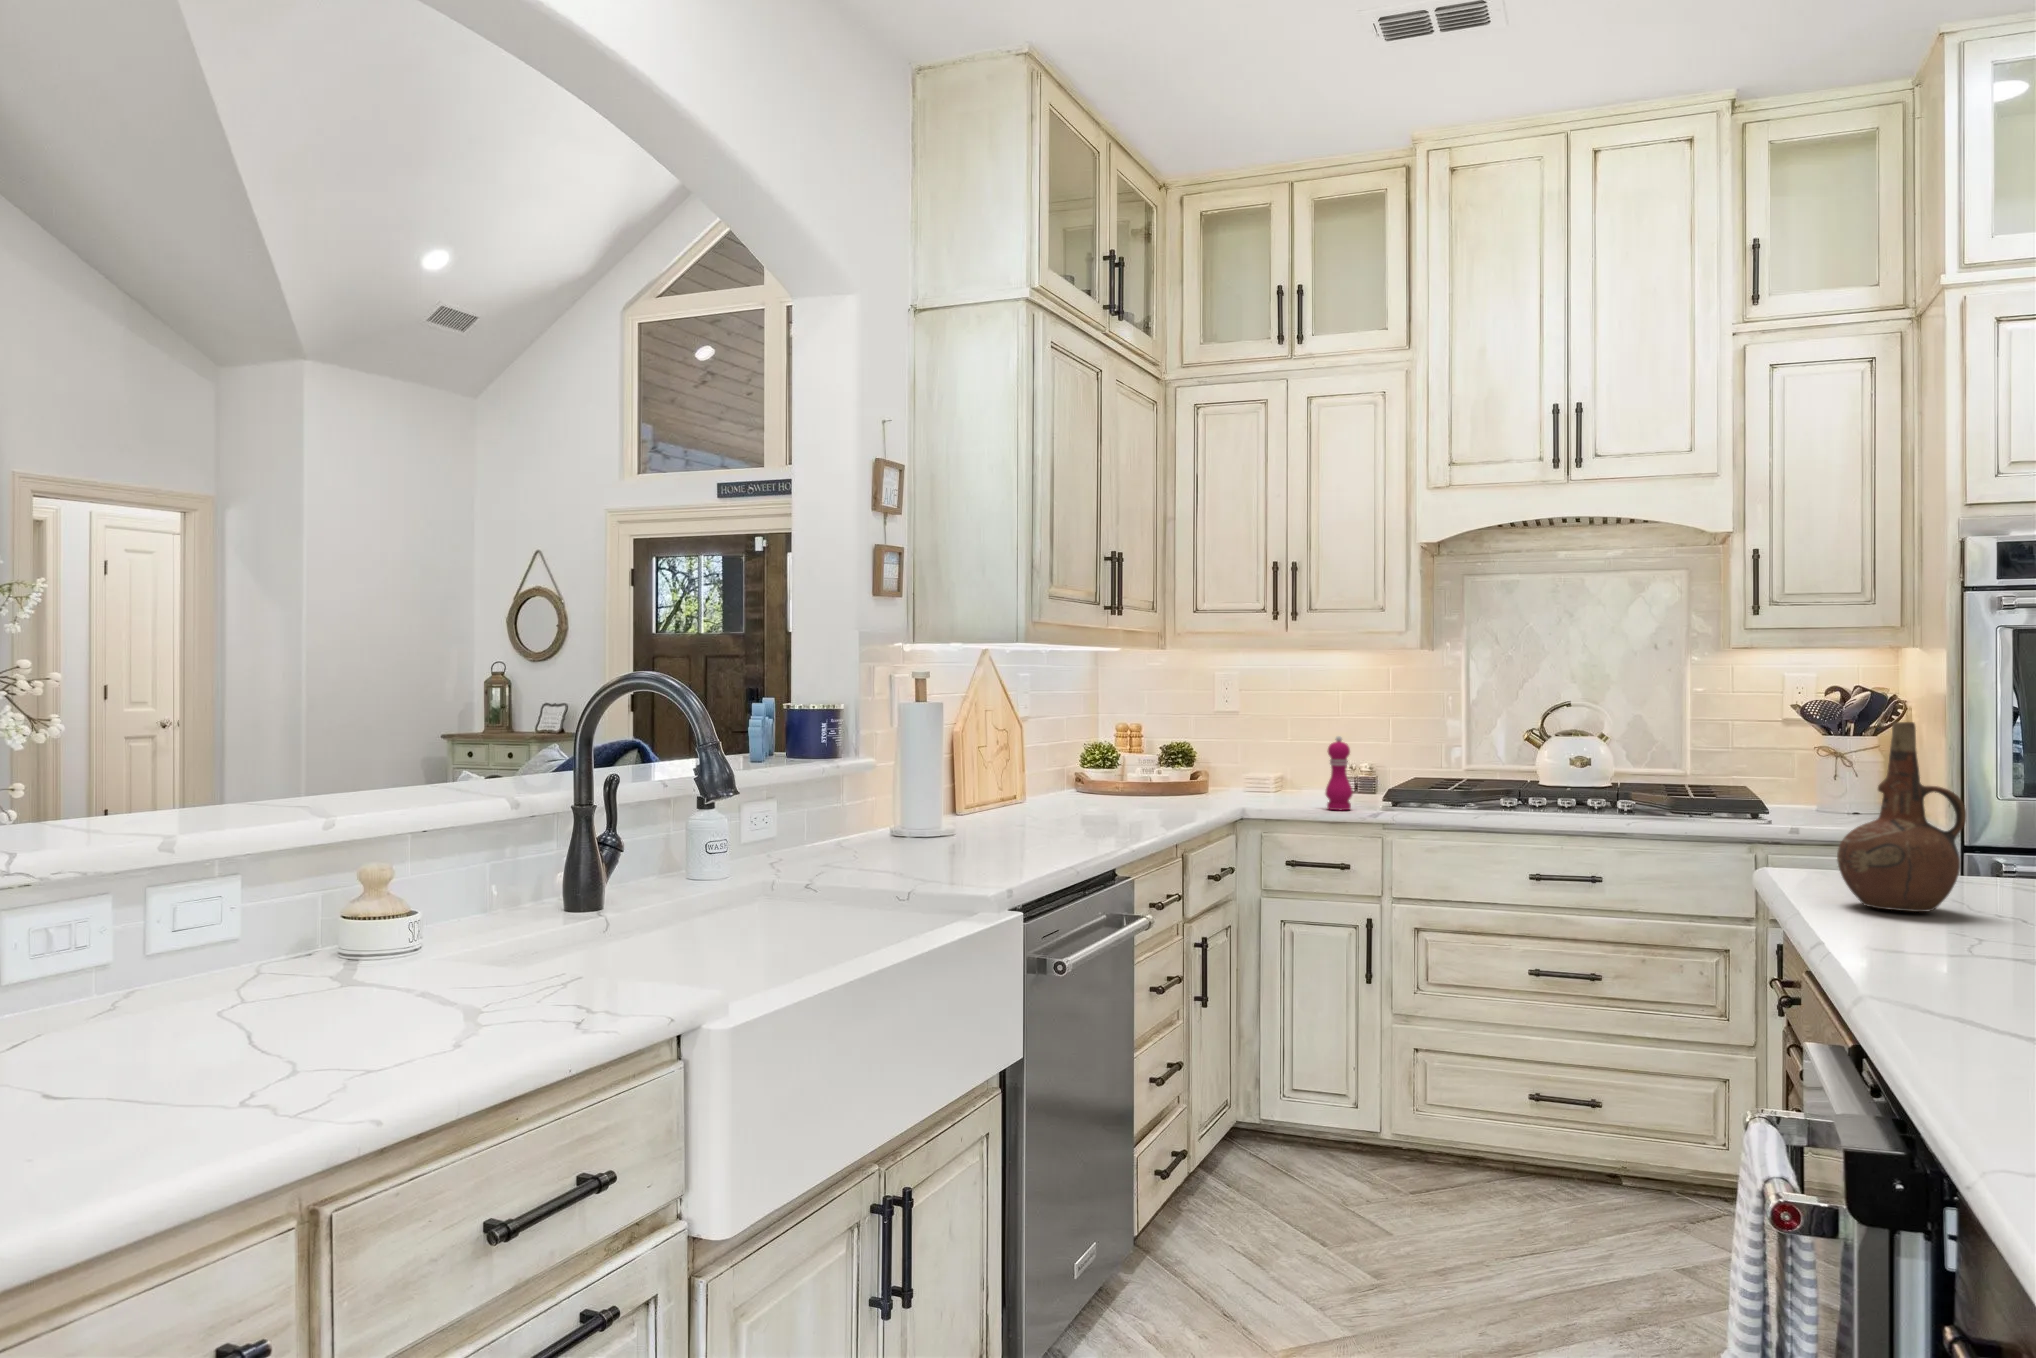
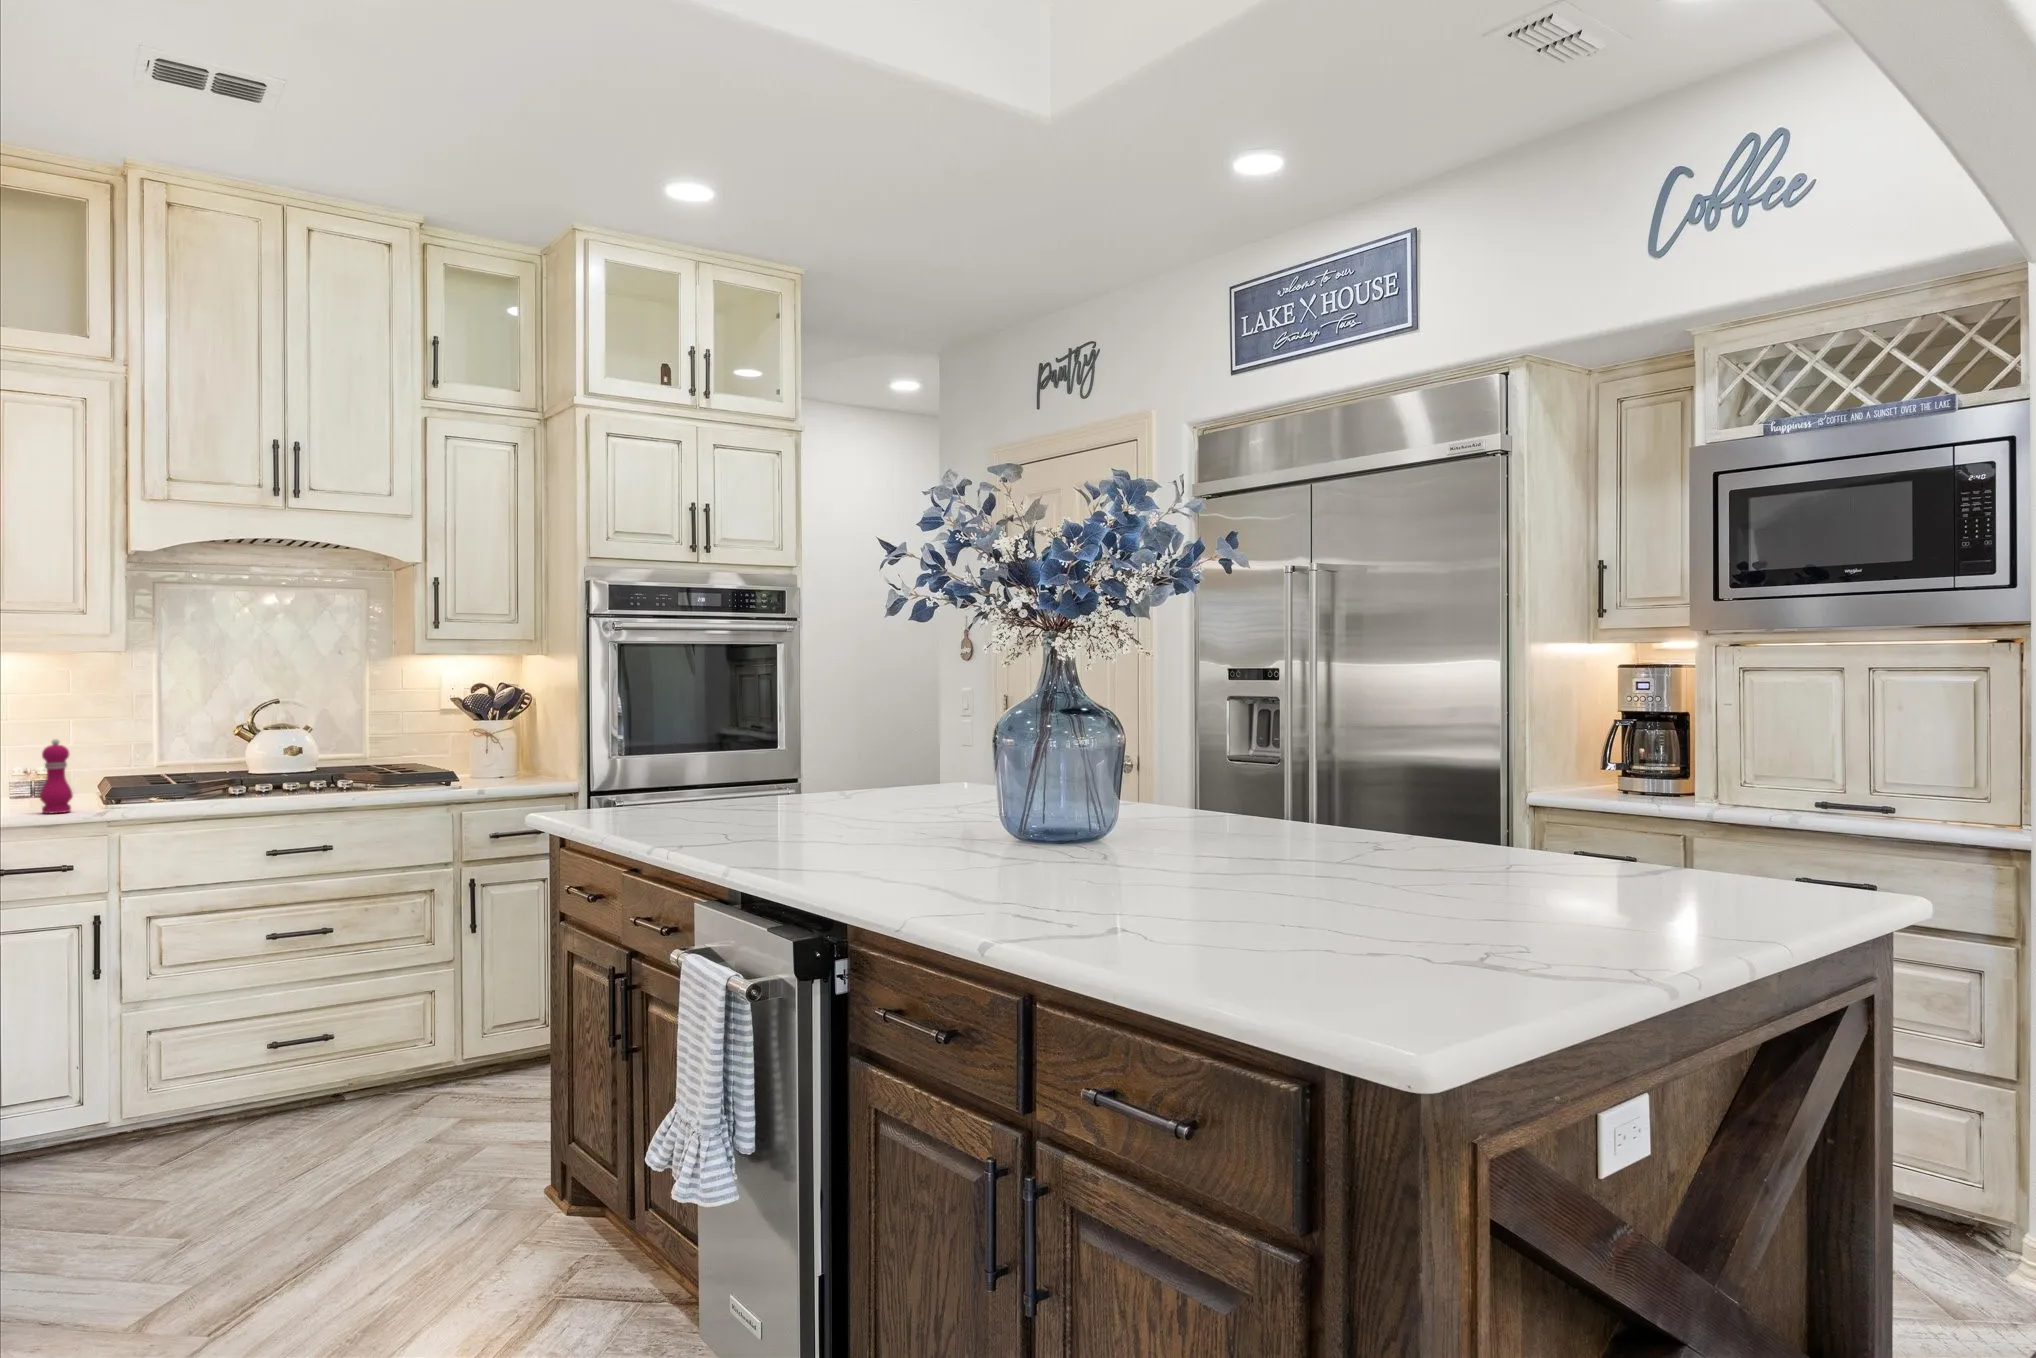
ceramic pitcher: present [1837,722,1966,912] -> none [600,703,669,820]

